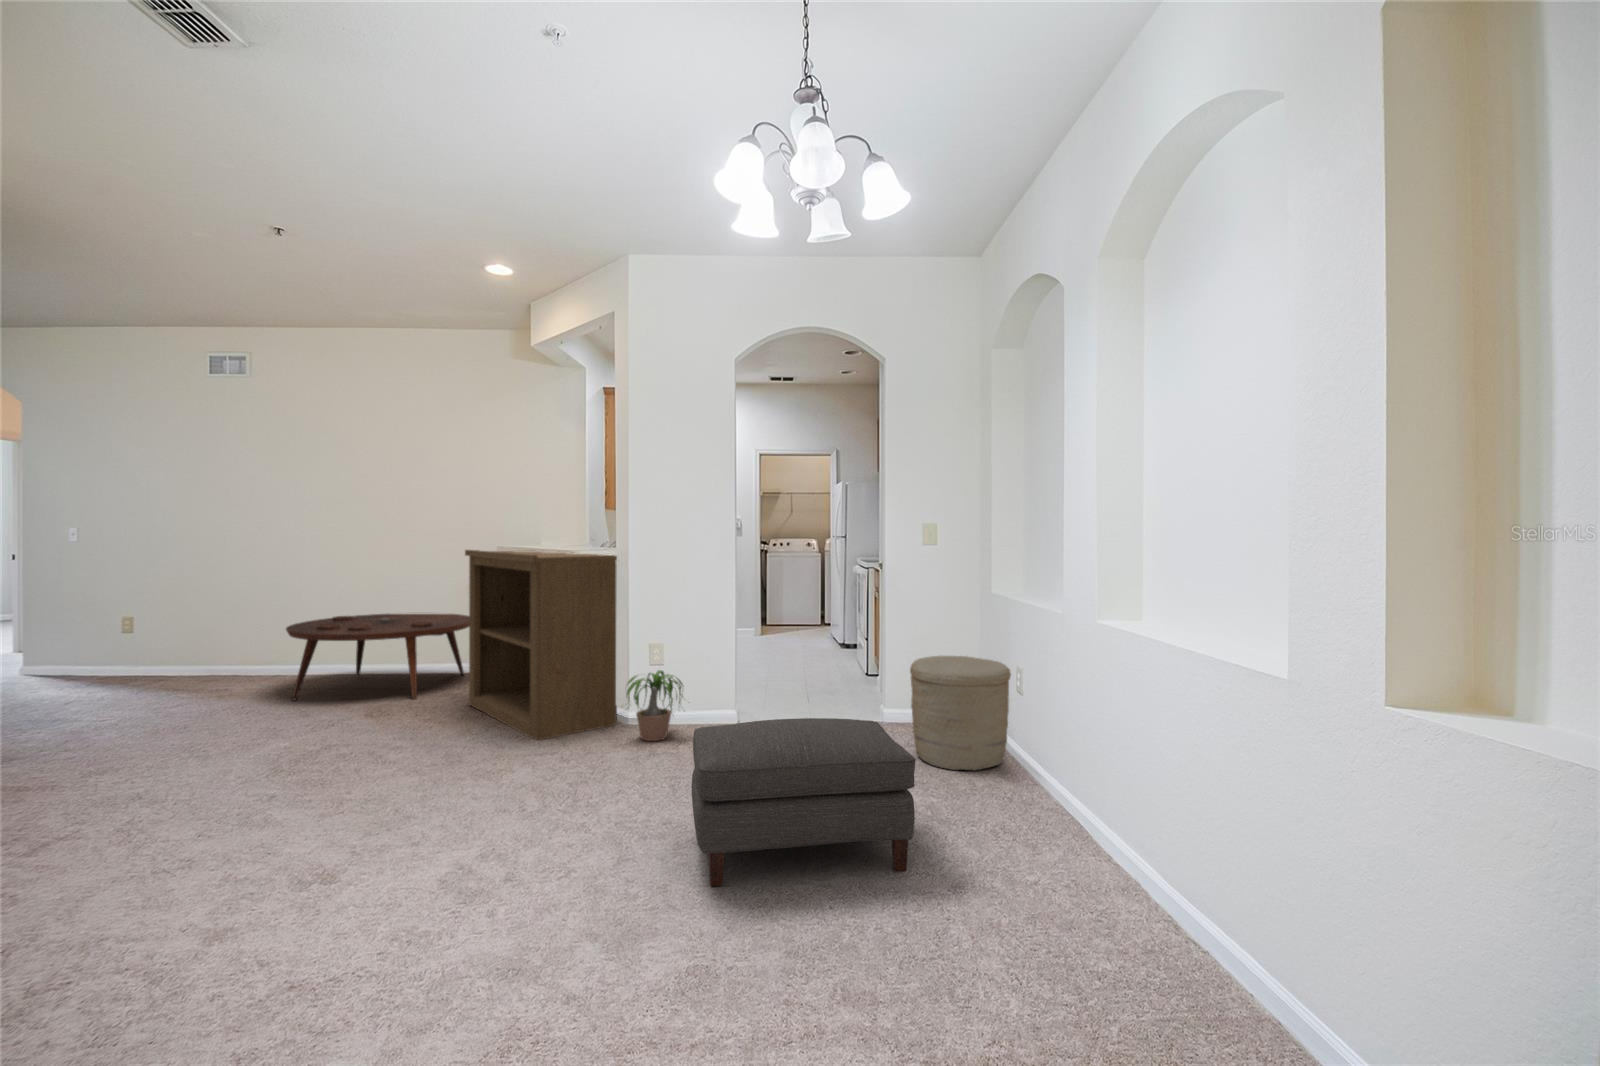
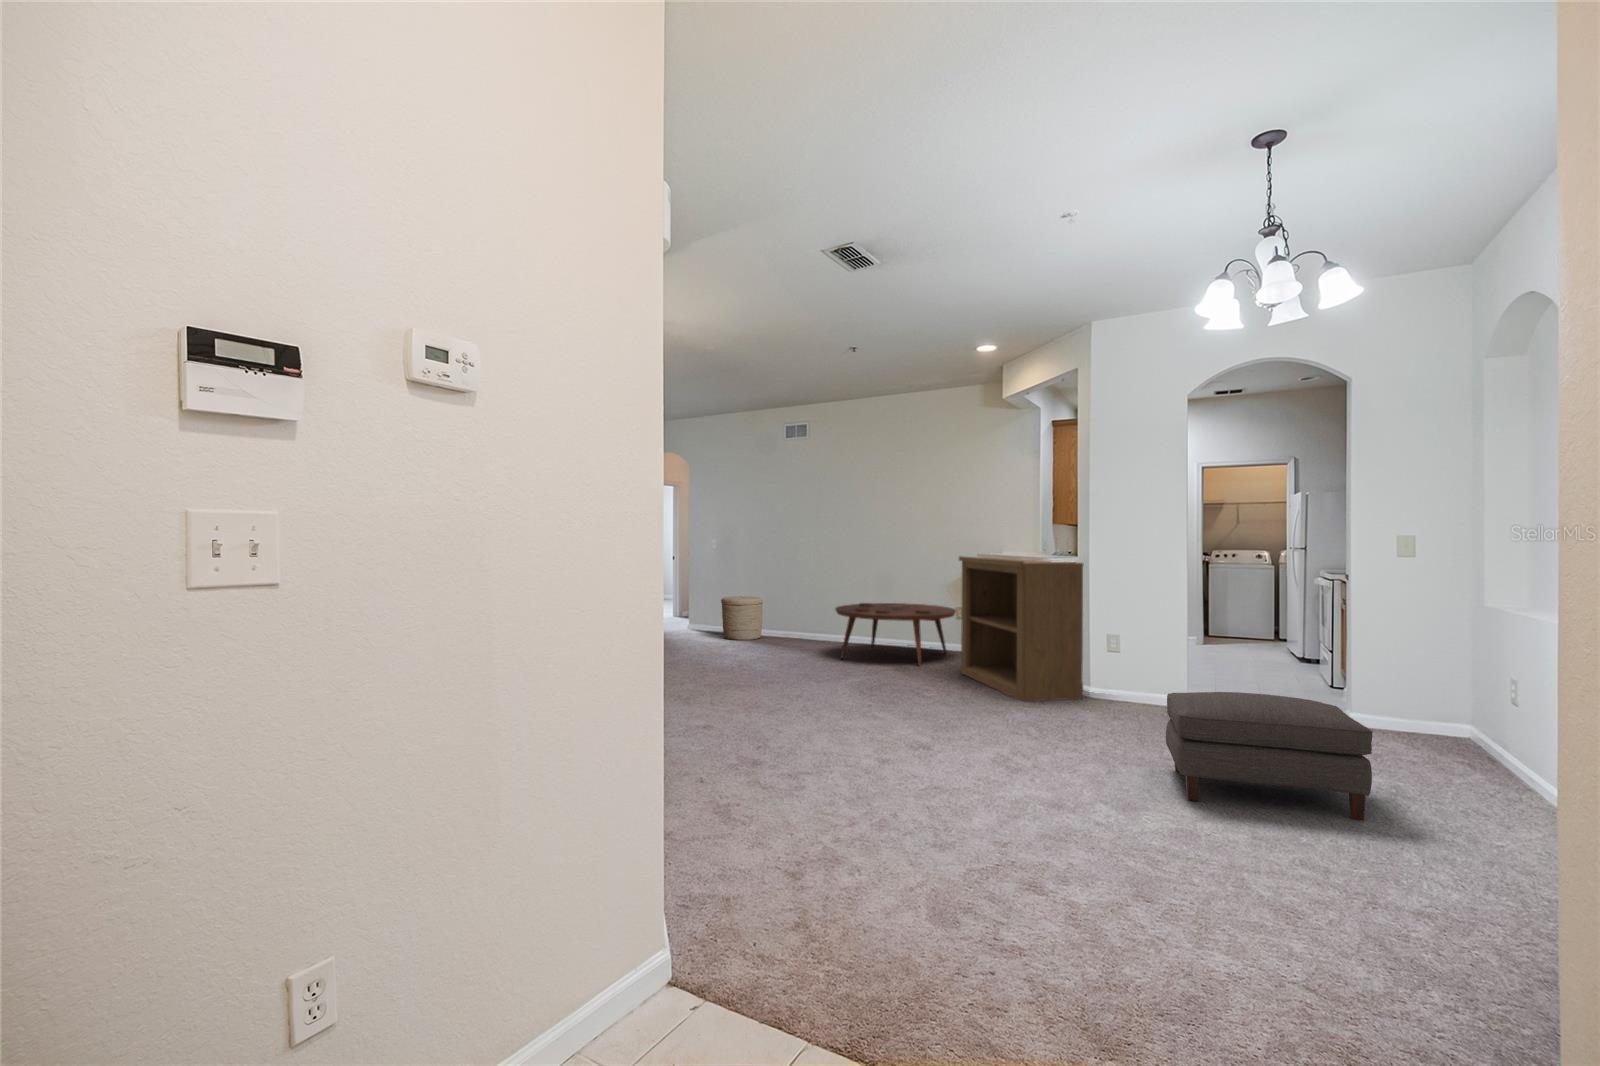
woven basket: present [910,656,1011,770] -> present [721,596,763,640]
potted plant: present [626,670,683,741] -> none [1086,657,1156,713]

